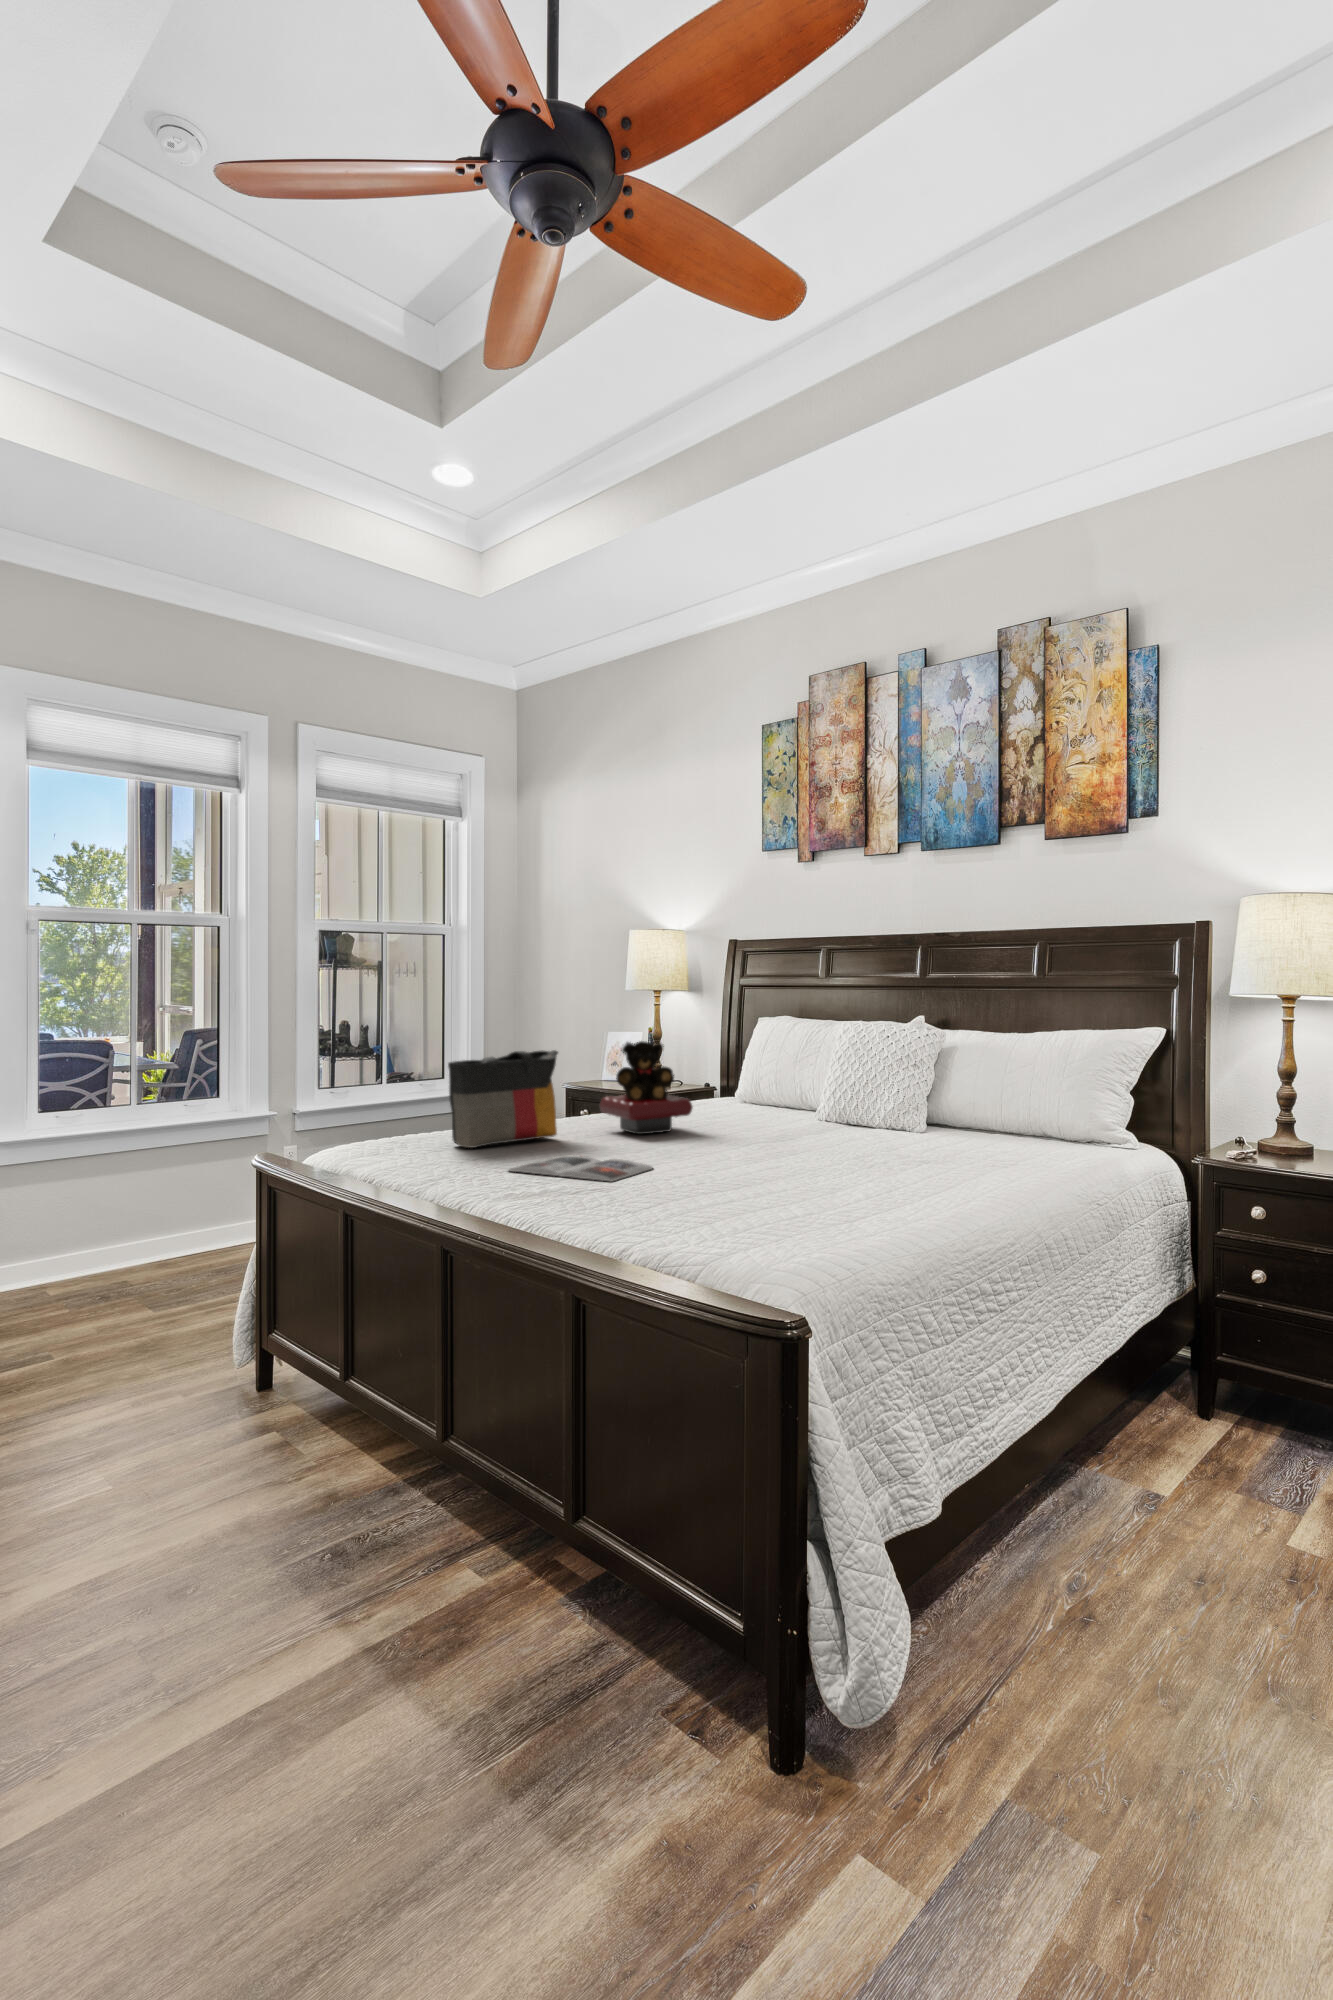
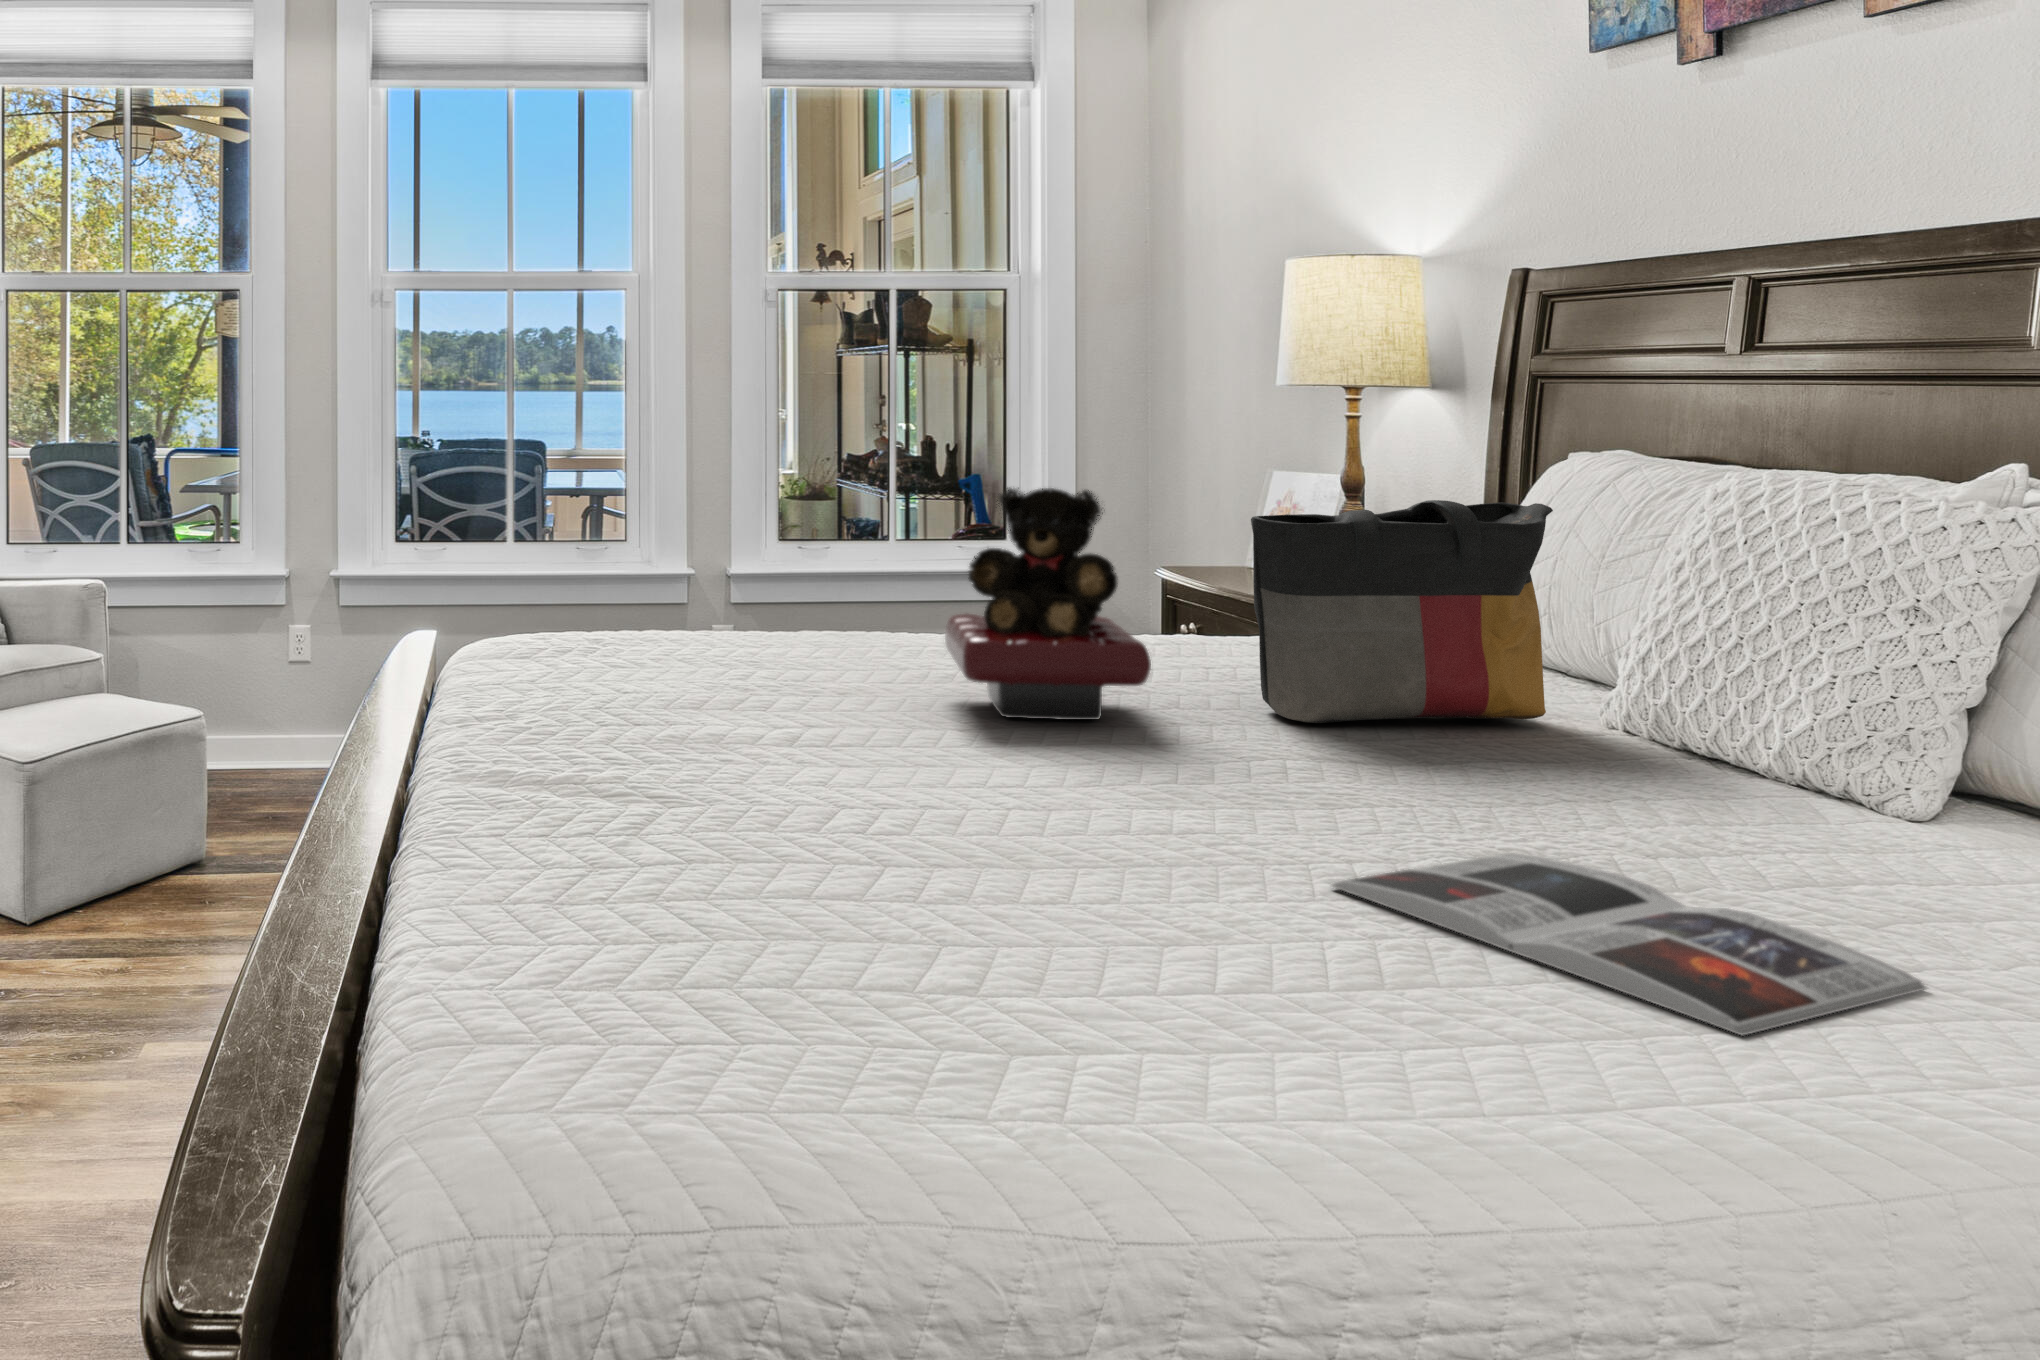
tote bag: present [448,1050,558,1148] -> present [1251,500,1553,723]
magazine: present [509,1155,653,1182] -> present [1331,853,1927,1035]

